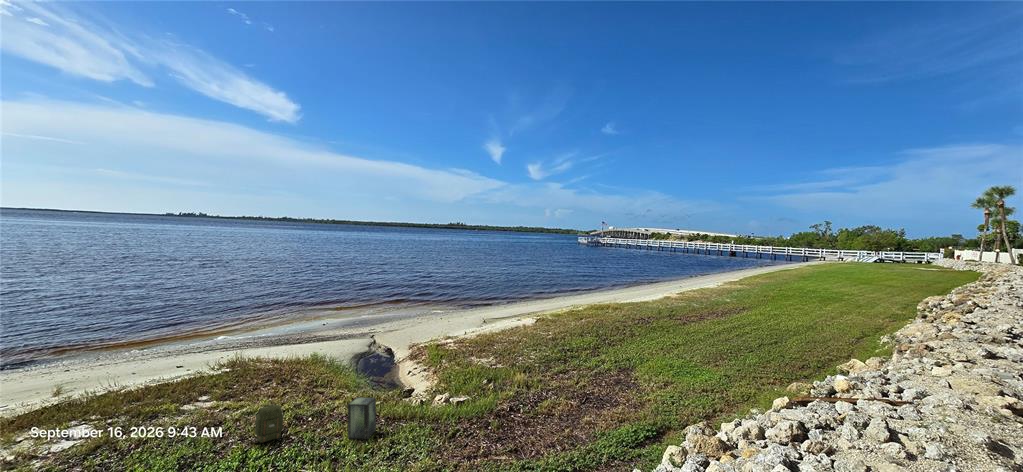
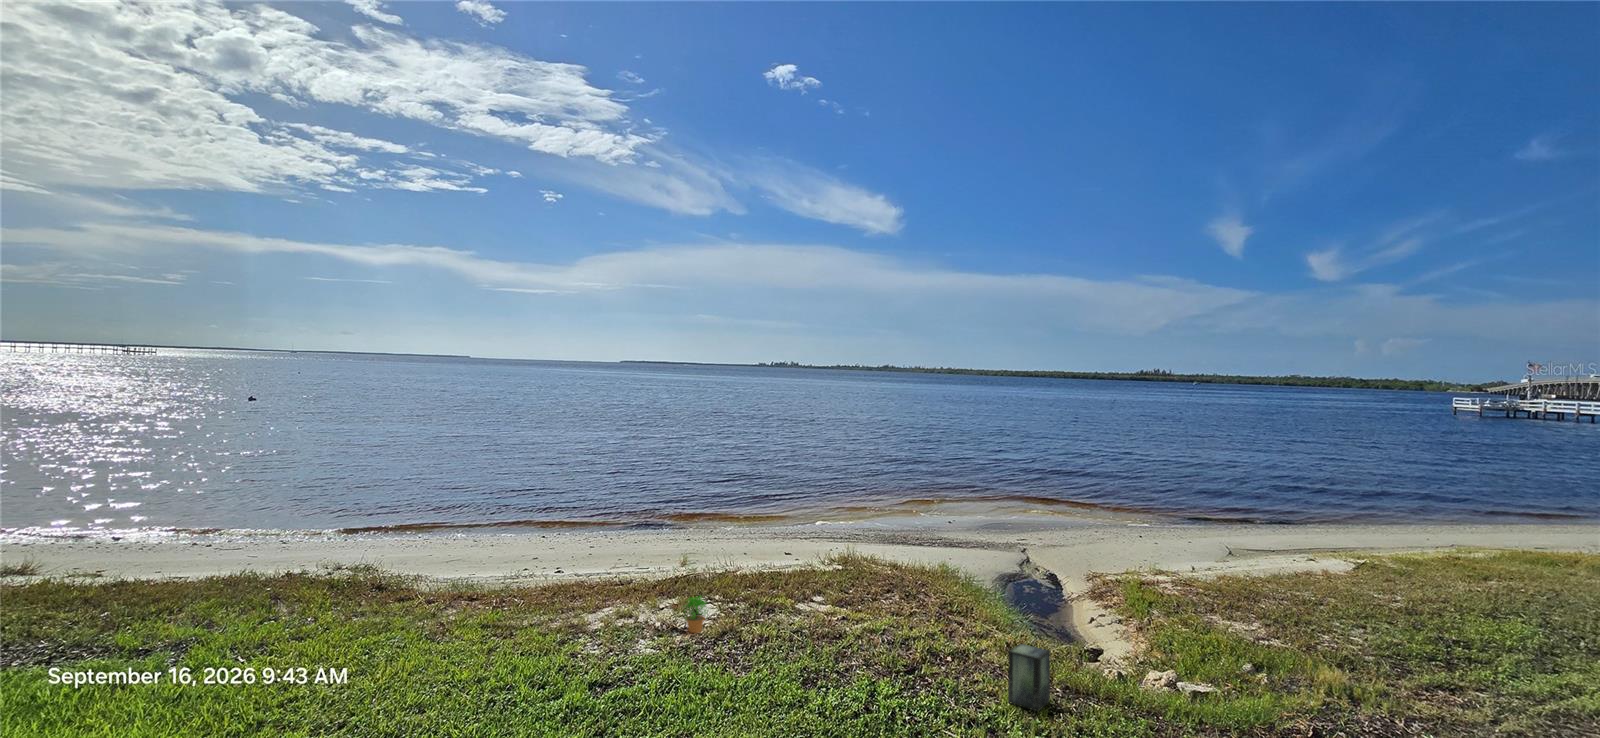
backpack: present [255,405,283,443] -> none [885,627,919,676]
potted plant: none [45,418,84,455] -> present [683,596,707,633]

